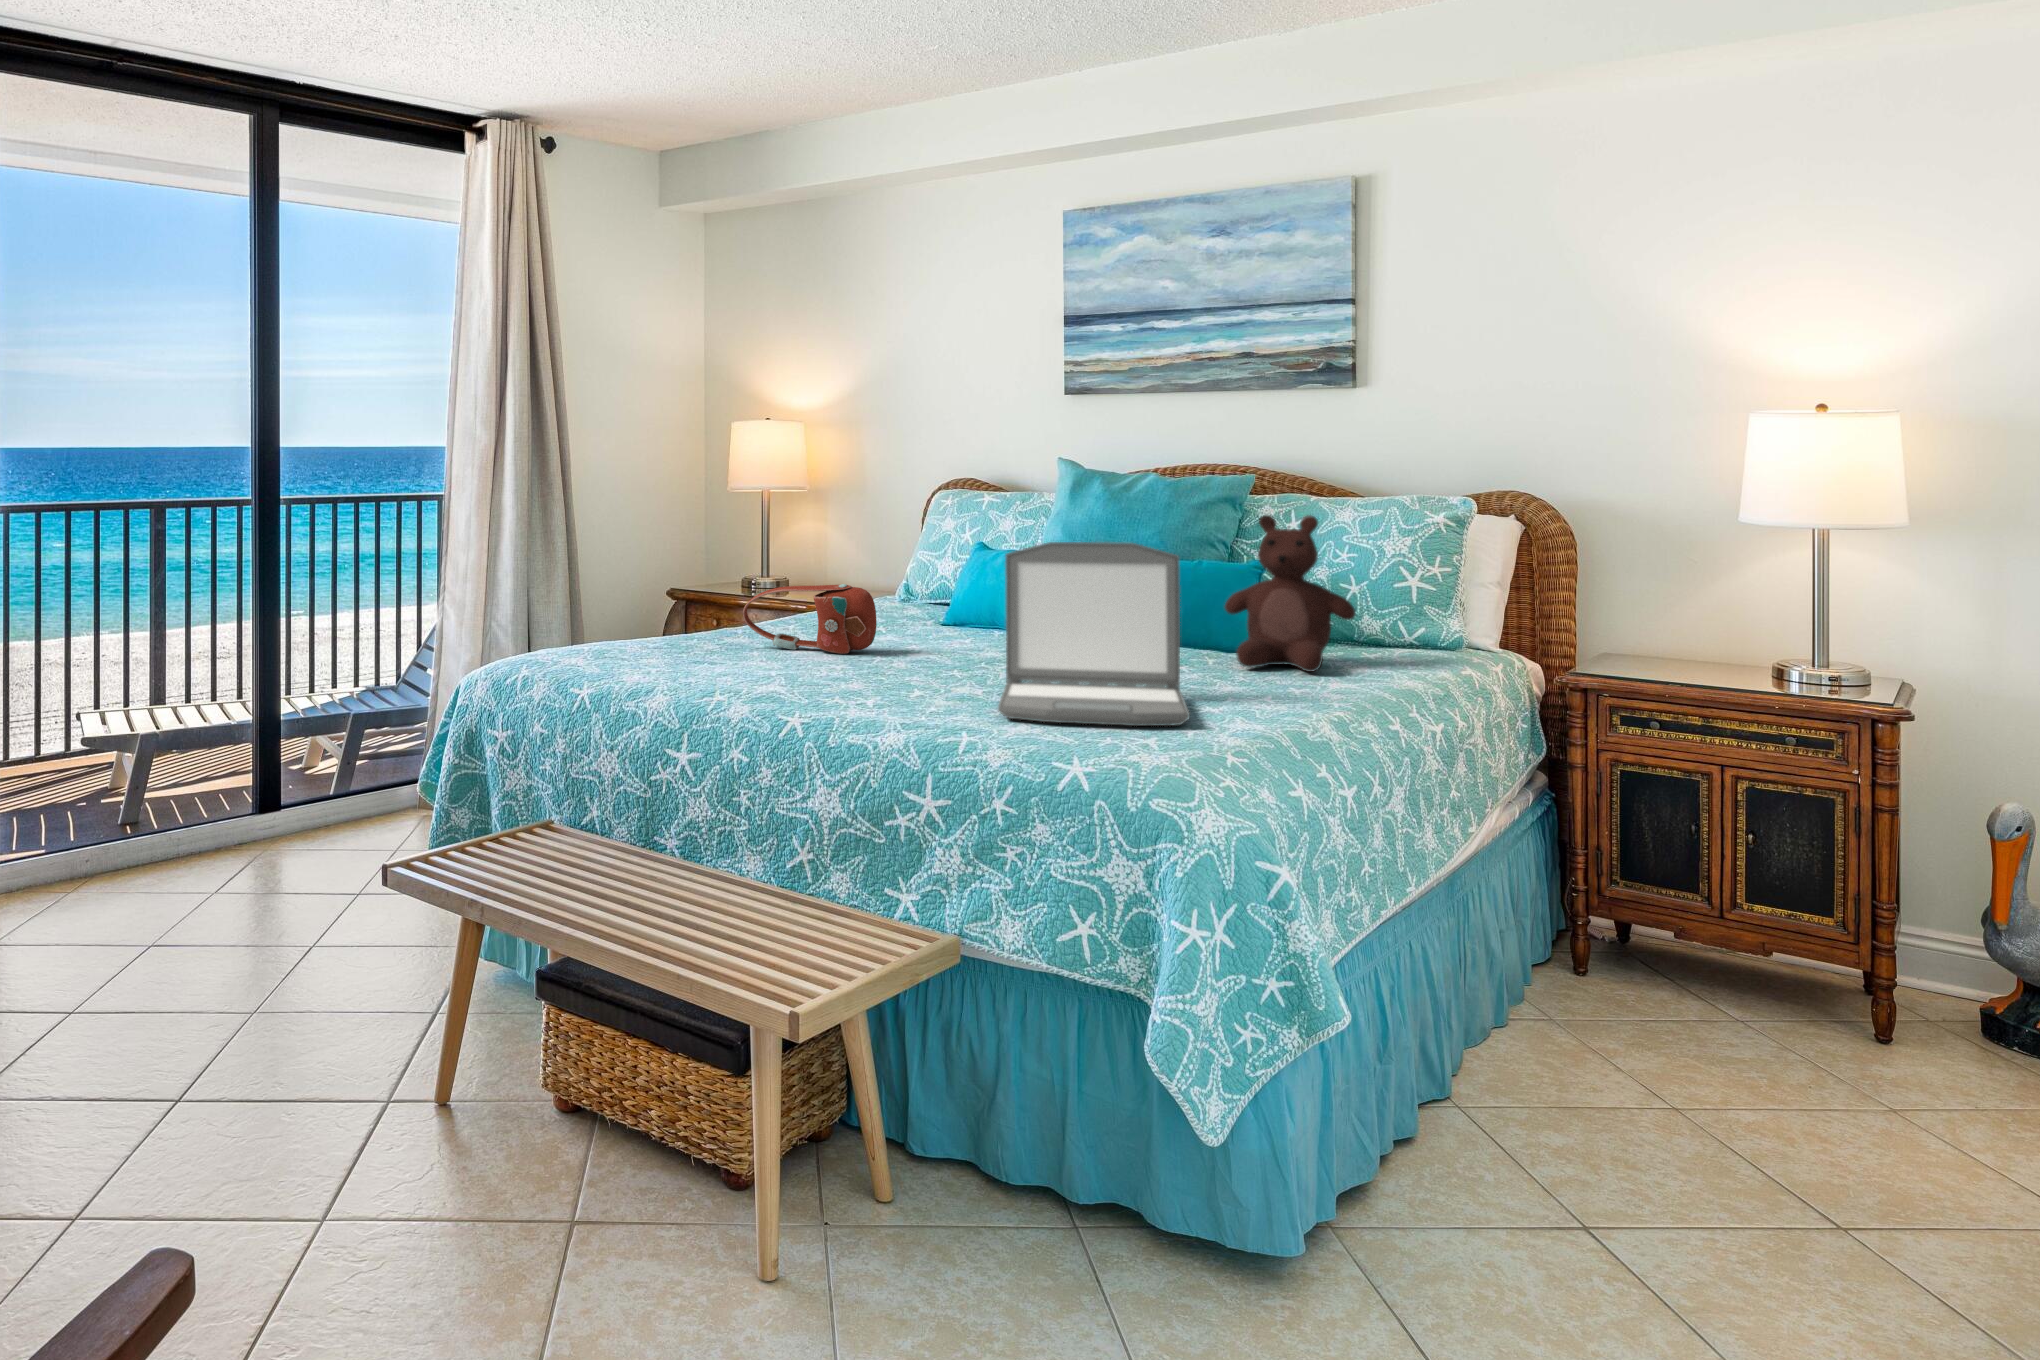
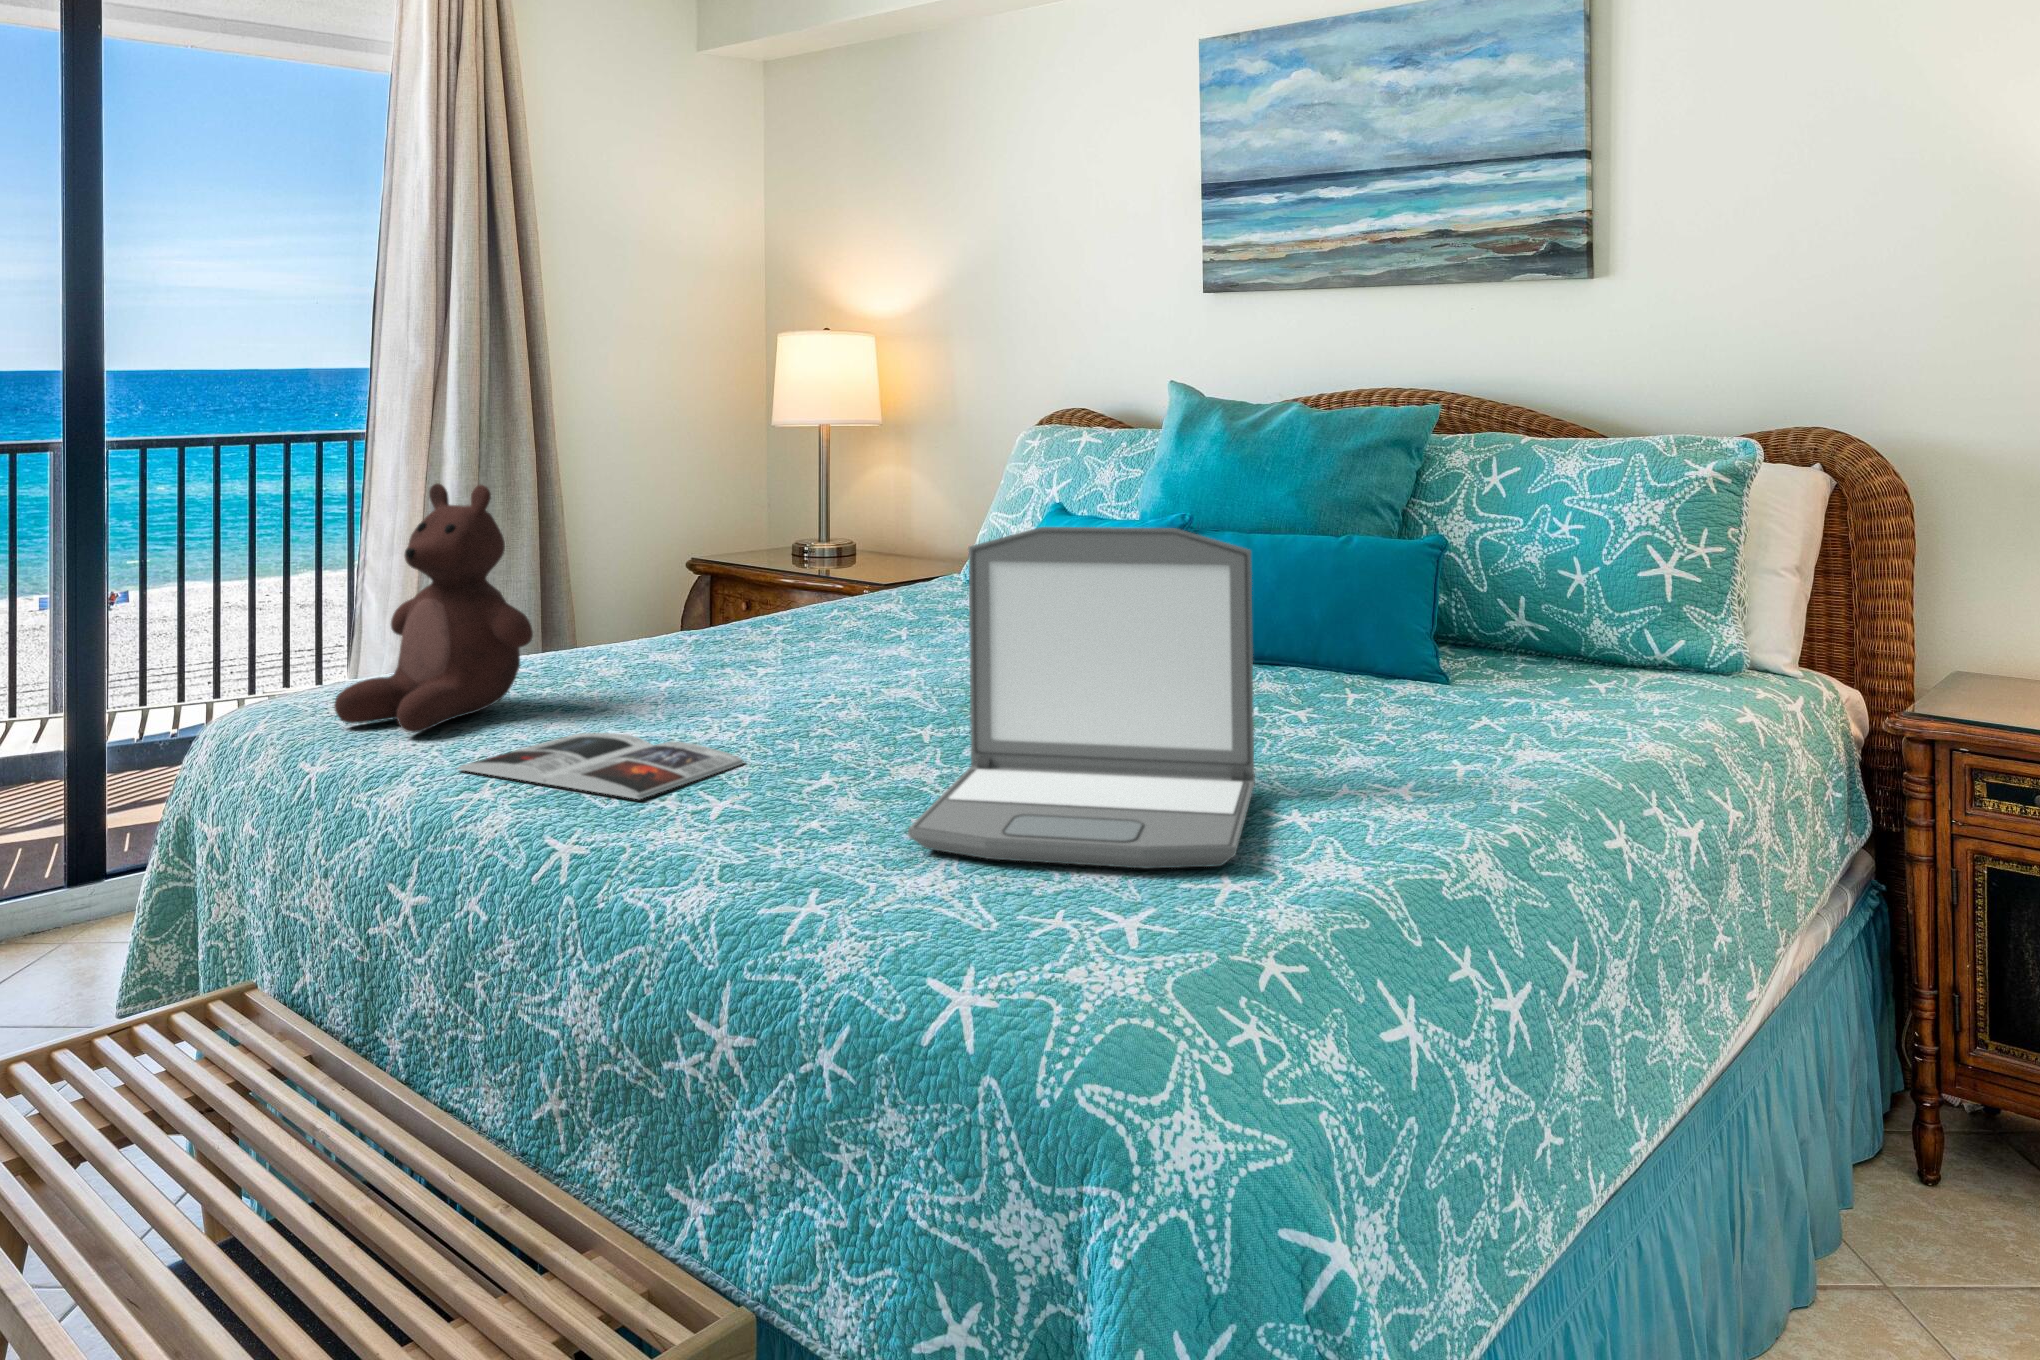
teddy bear: present [1225,515,1356,672] -> present [334,483,533,733]
handbag: present [743,584,877,654] -> none [641,583,838,692]
magazine: none [686,670,859,699] -> present [457,733,744,799]

